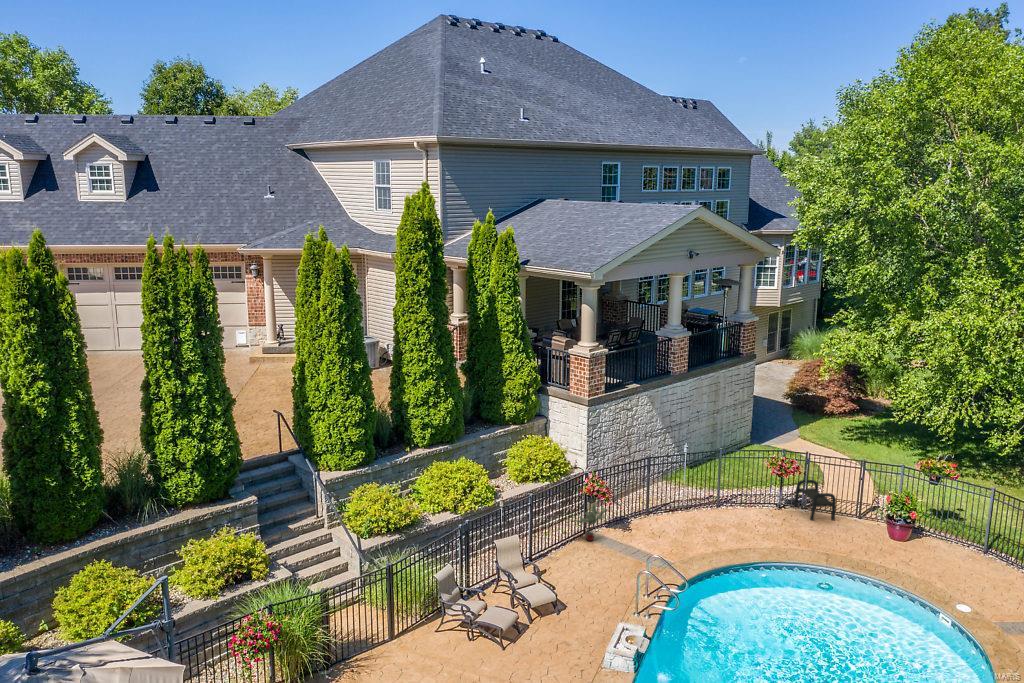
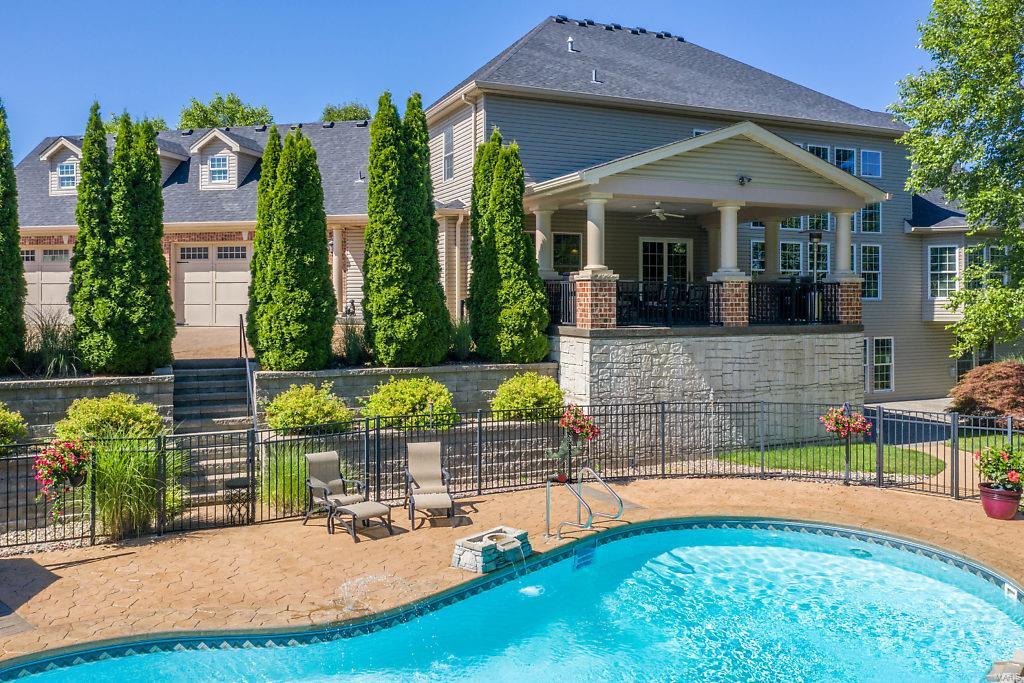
bench: present [794,480,836,521] -> none [869,450,918,500]
side table: none [375,606,402,652] -> present [224,478,257,525]

